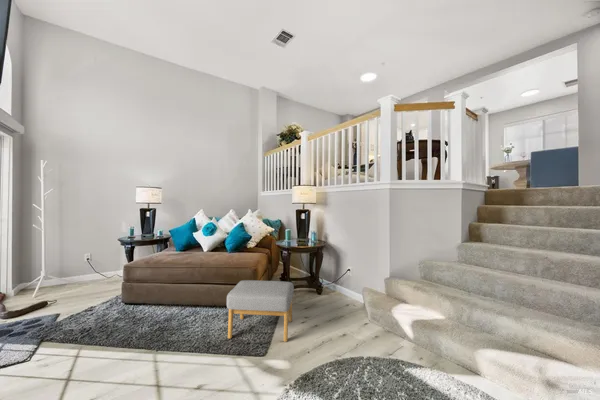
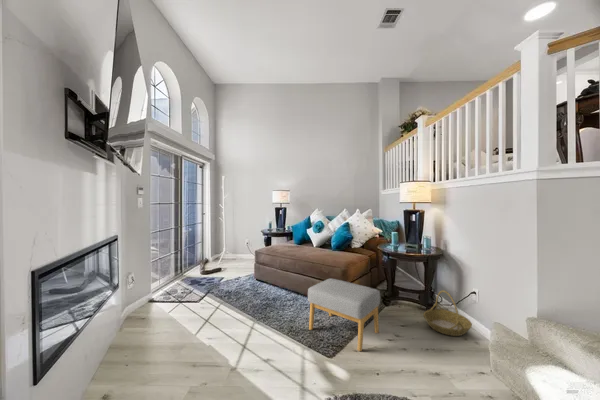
basket: none [318,273,352,307] -> present [423,290,472,336]

